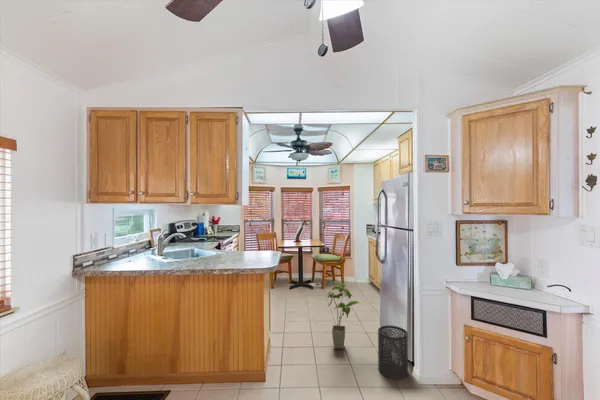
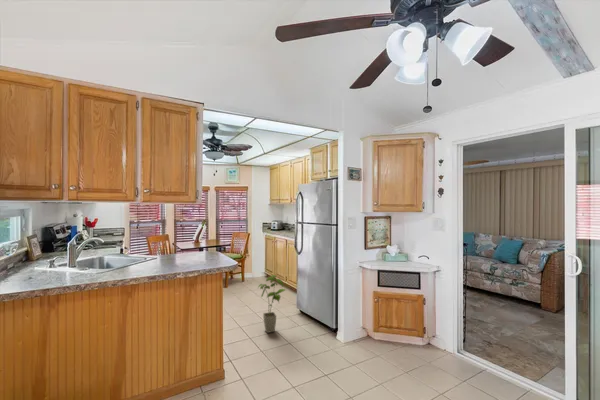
trash can: present [378,325,408,379] -> none [308,303,331,343]

